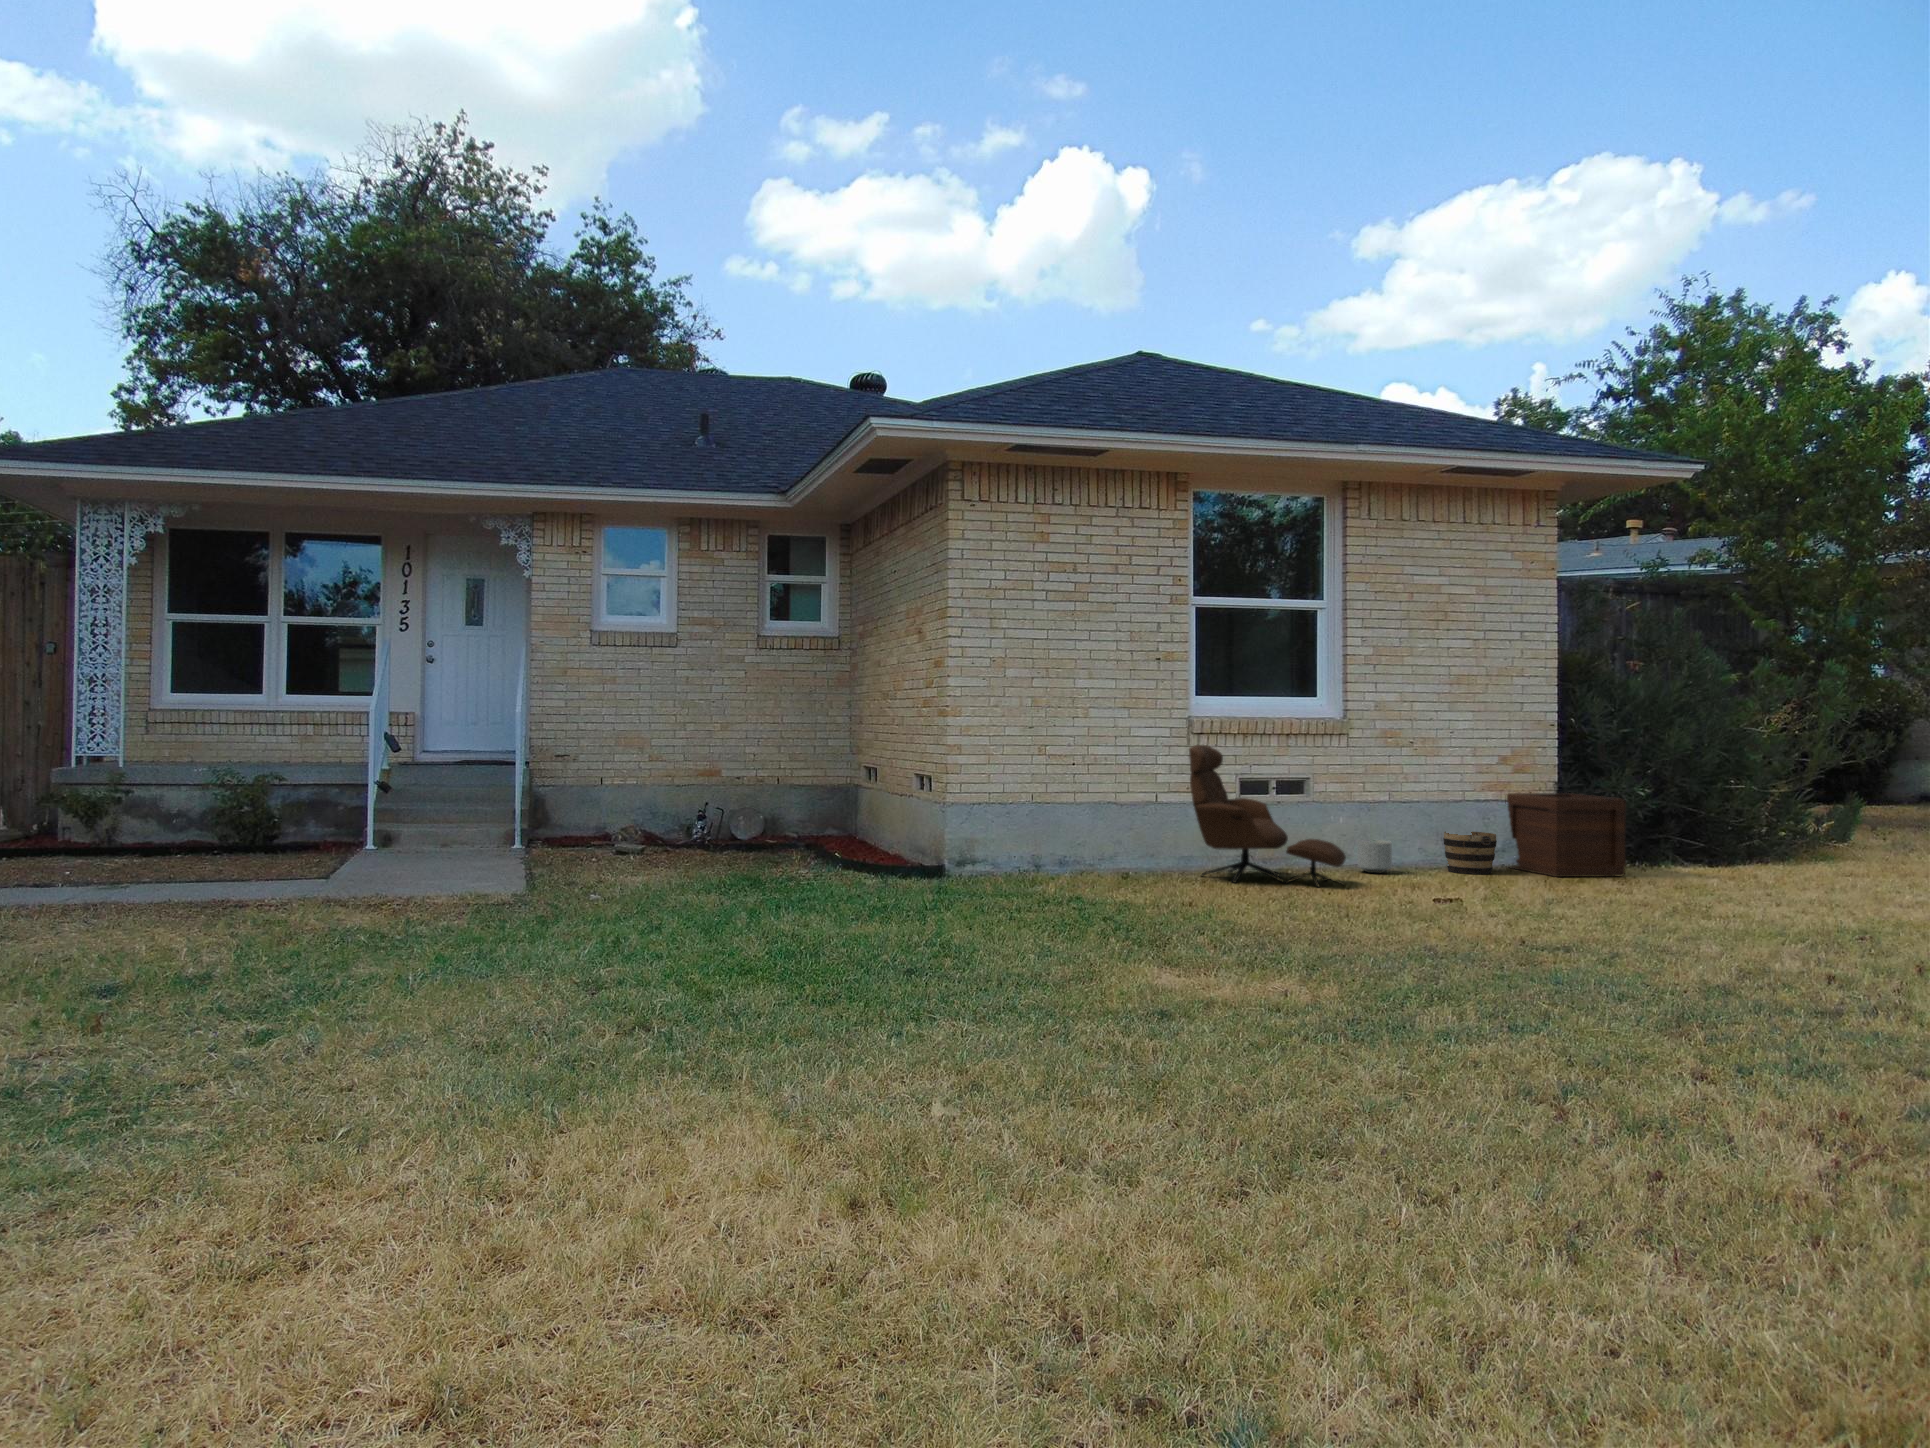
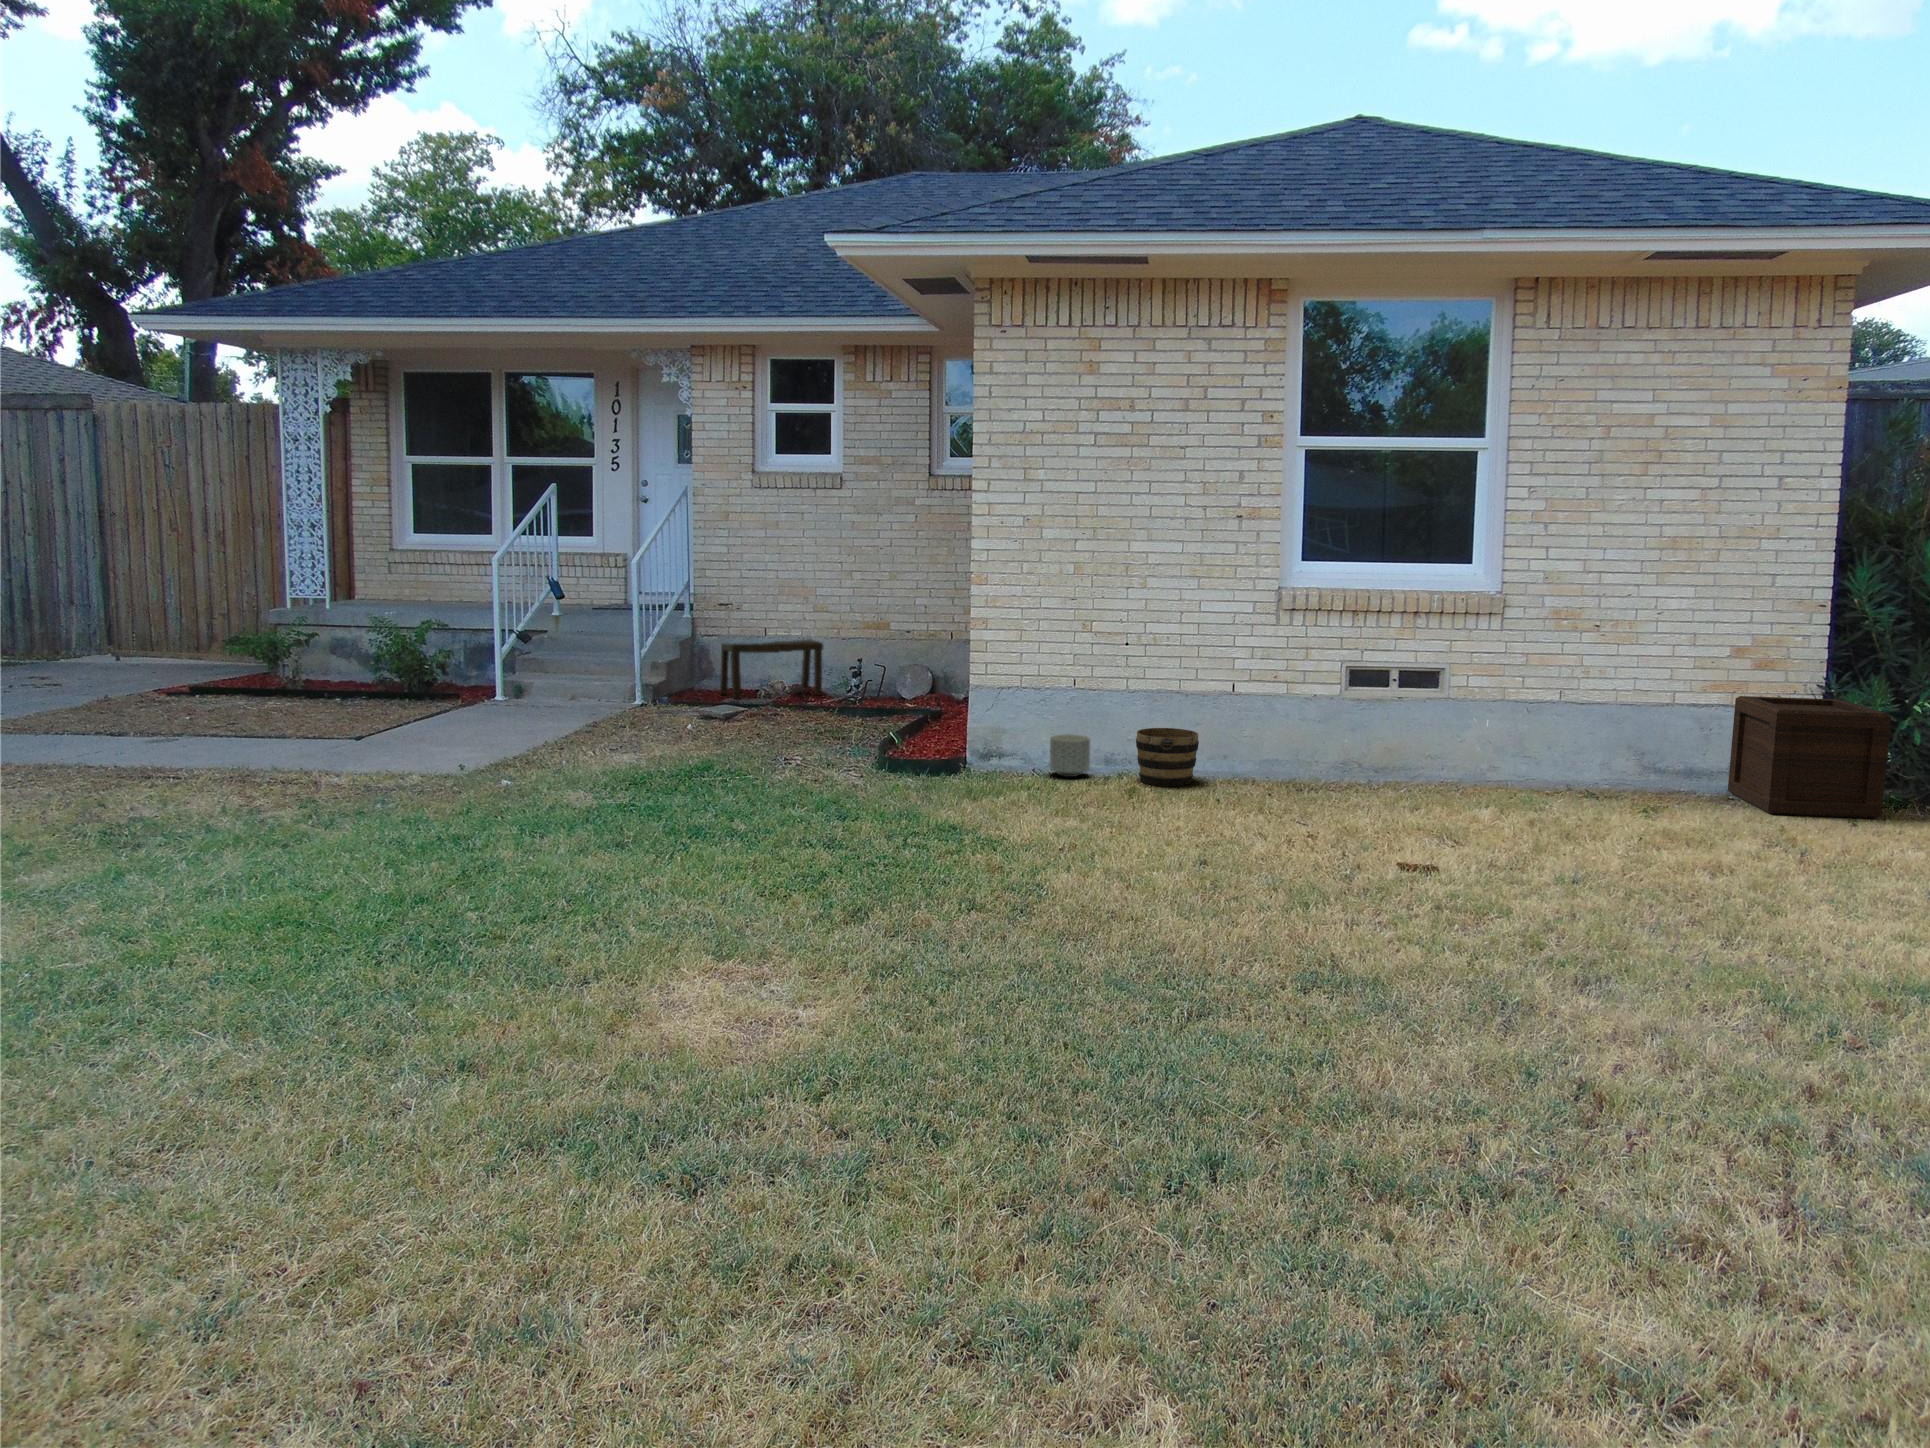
lounge chair: present [1189,745,1346,887] -> none [1257,624,1444,811]
bench: none [587,786,686,842] -> present [720,639,823,699]
bucket: present [1443,831,1497,874] -> present [1136,728,1199,786]
planter: present [1357,840,1392,873] -> present [1049,734,1090,777]

